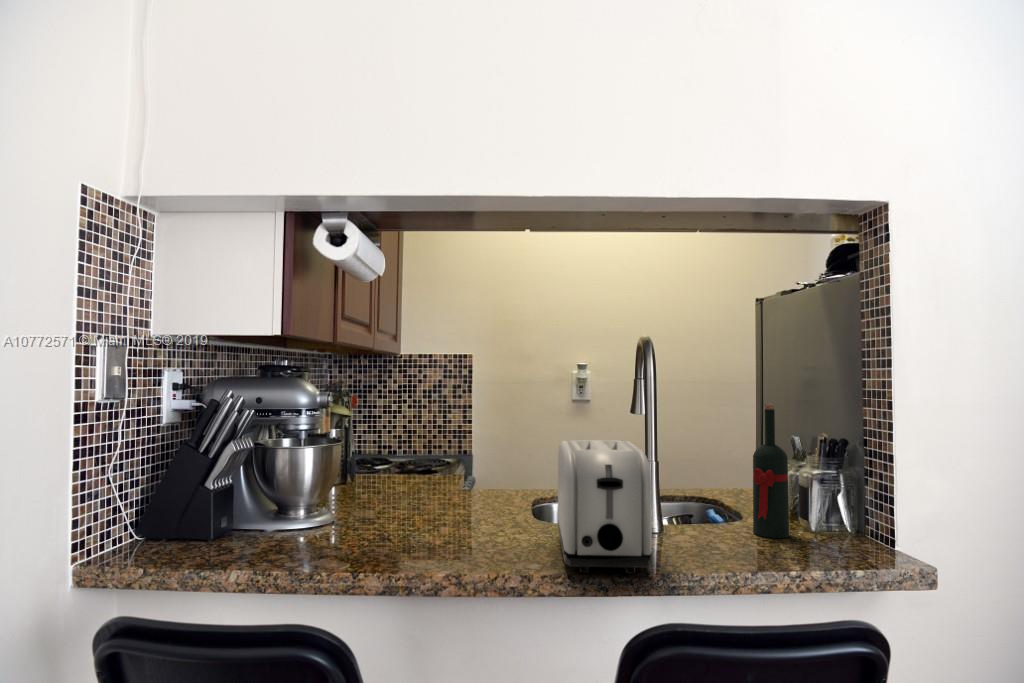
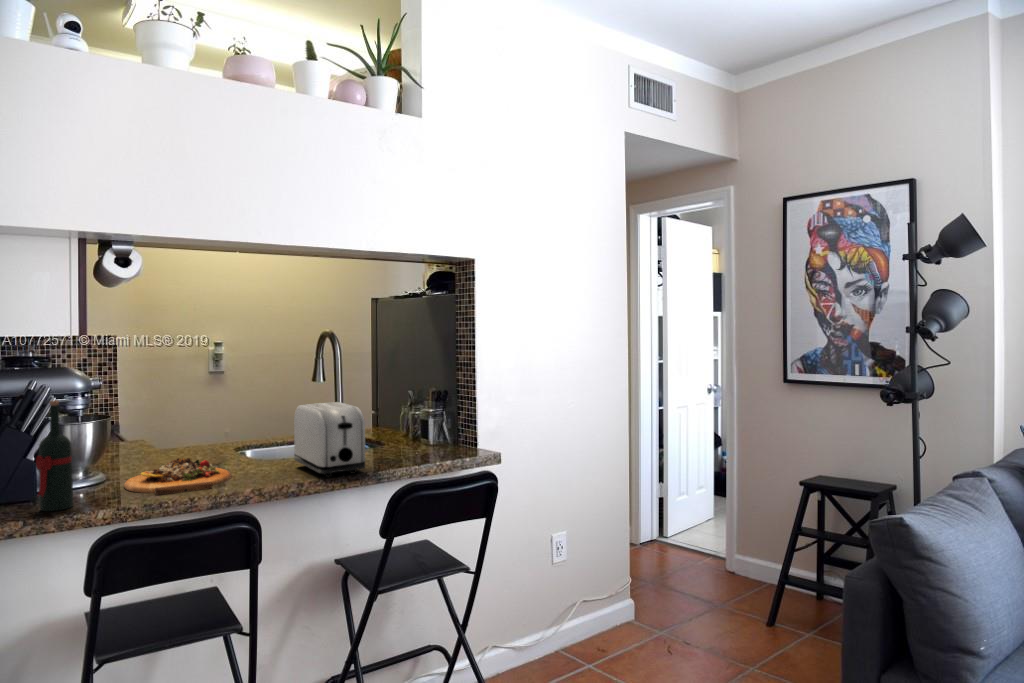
wine bottle: present [753,404,789,538] -> present [36,400,73,511]
cutting board: none [327,501,467,560] -> present [124,458,232,495]

